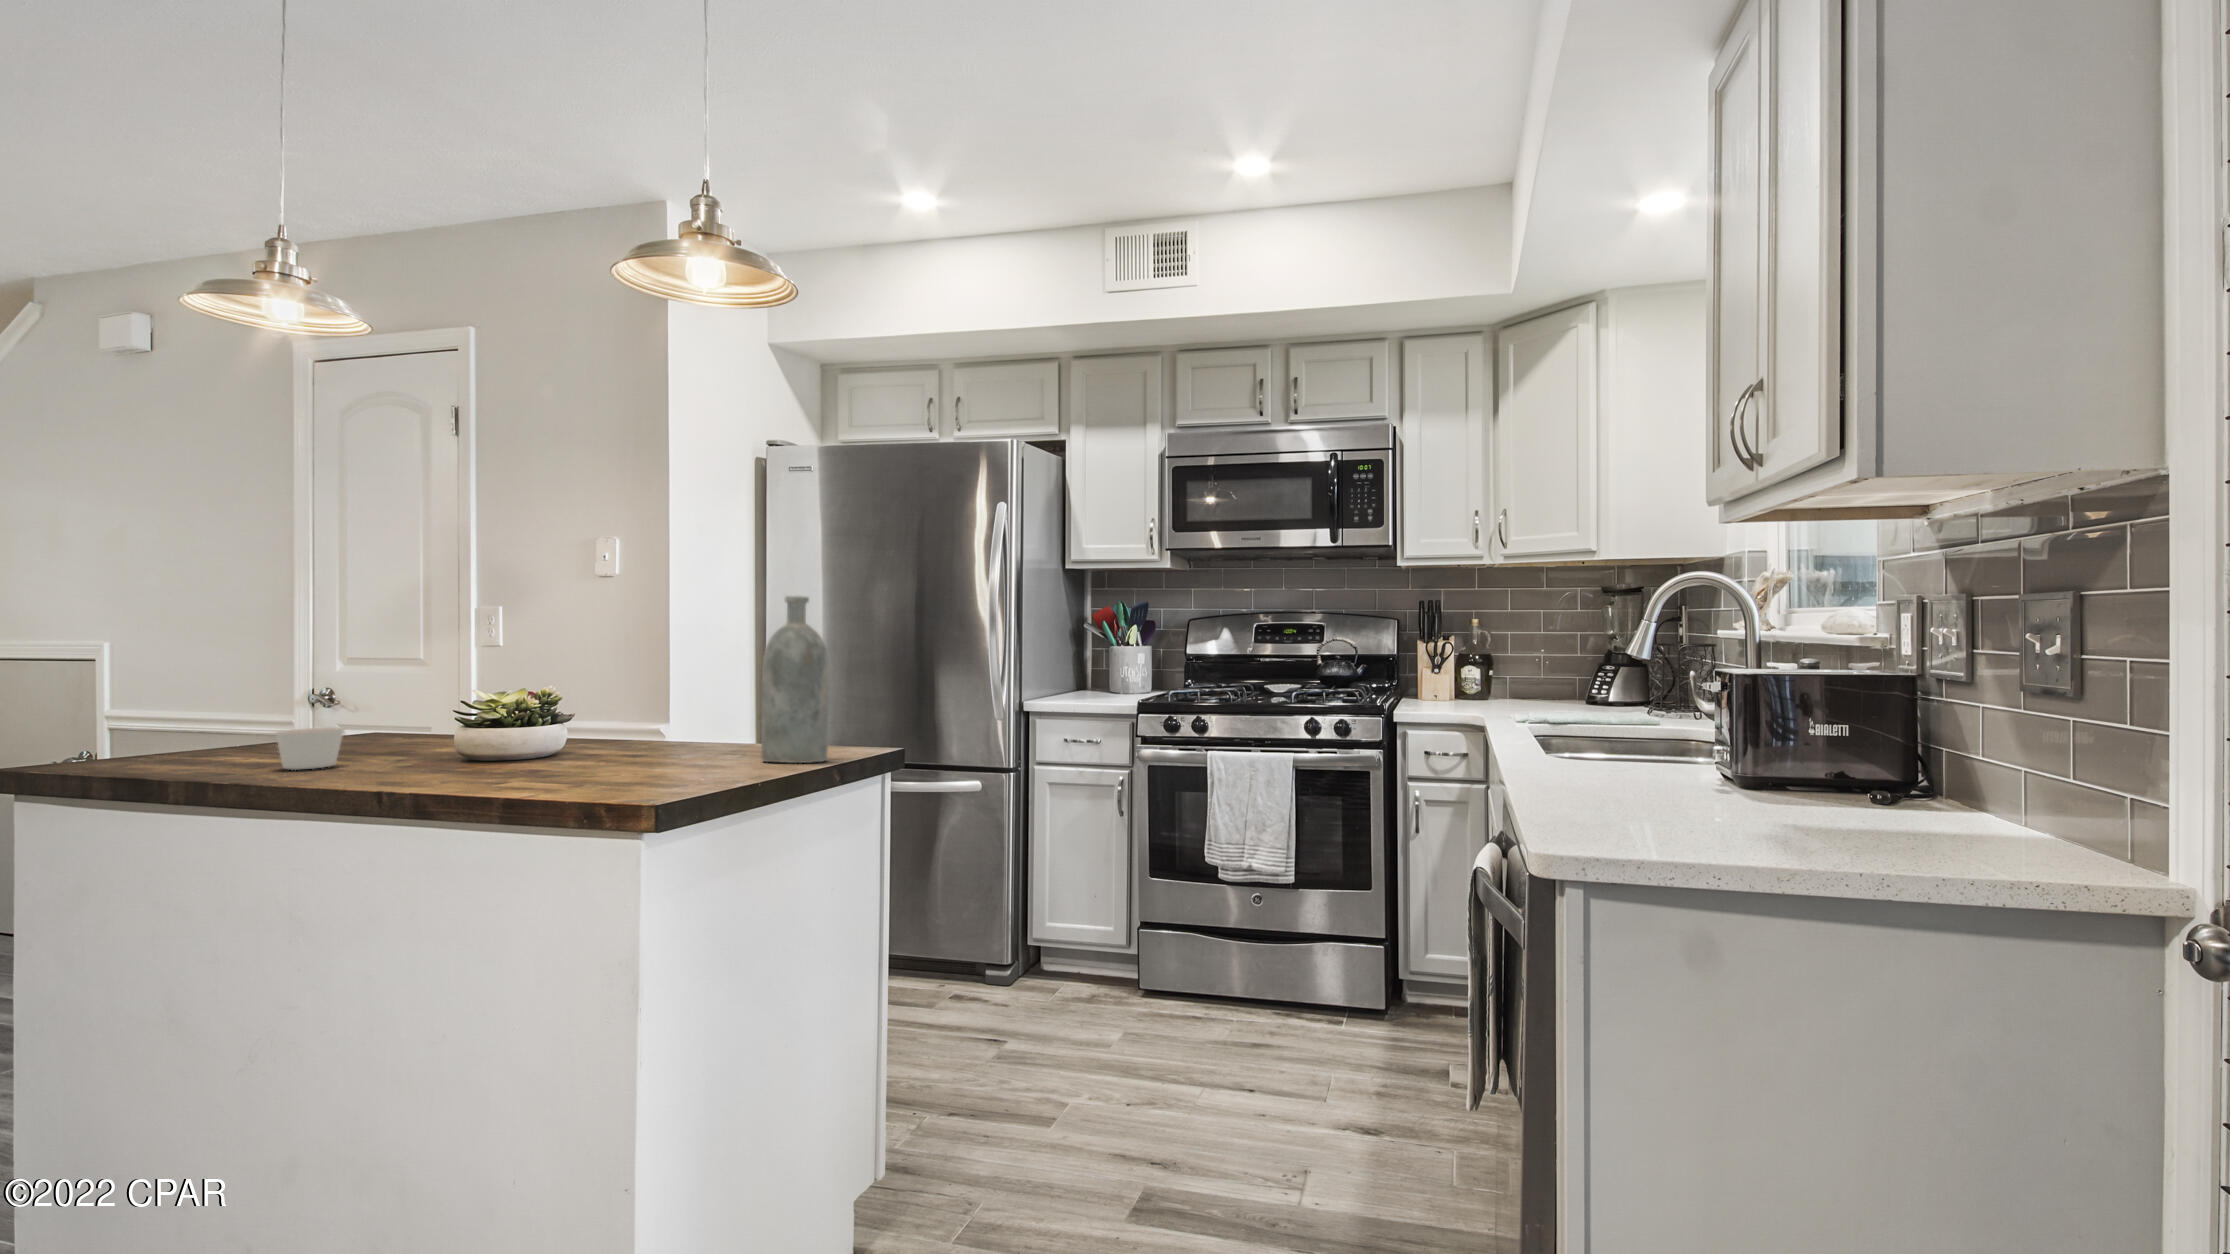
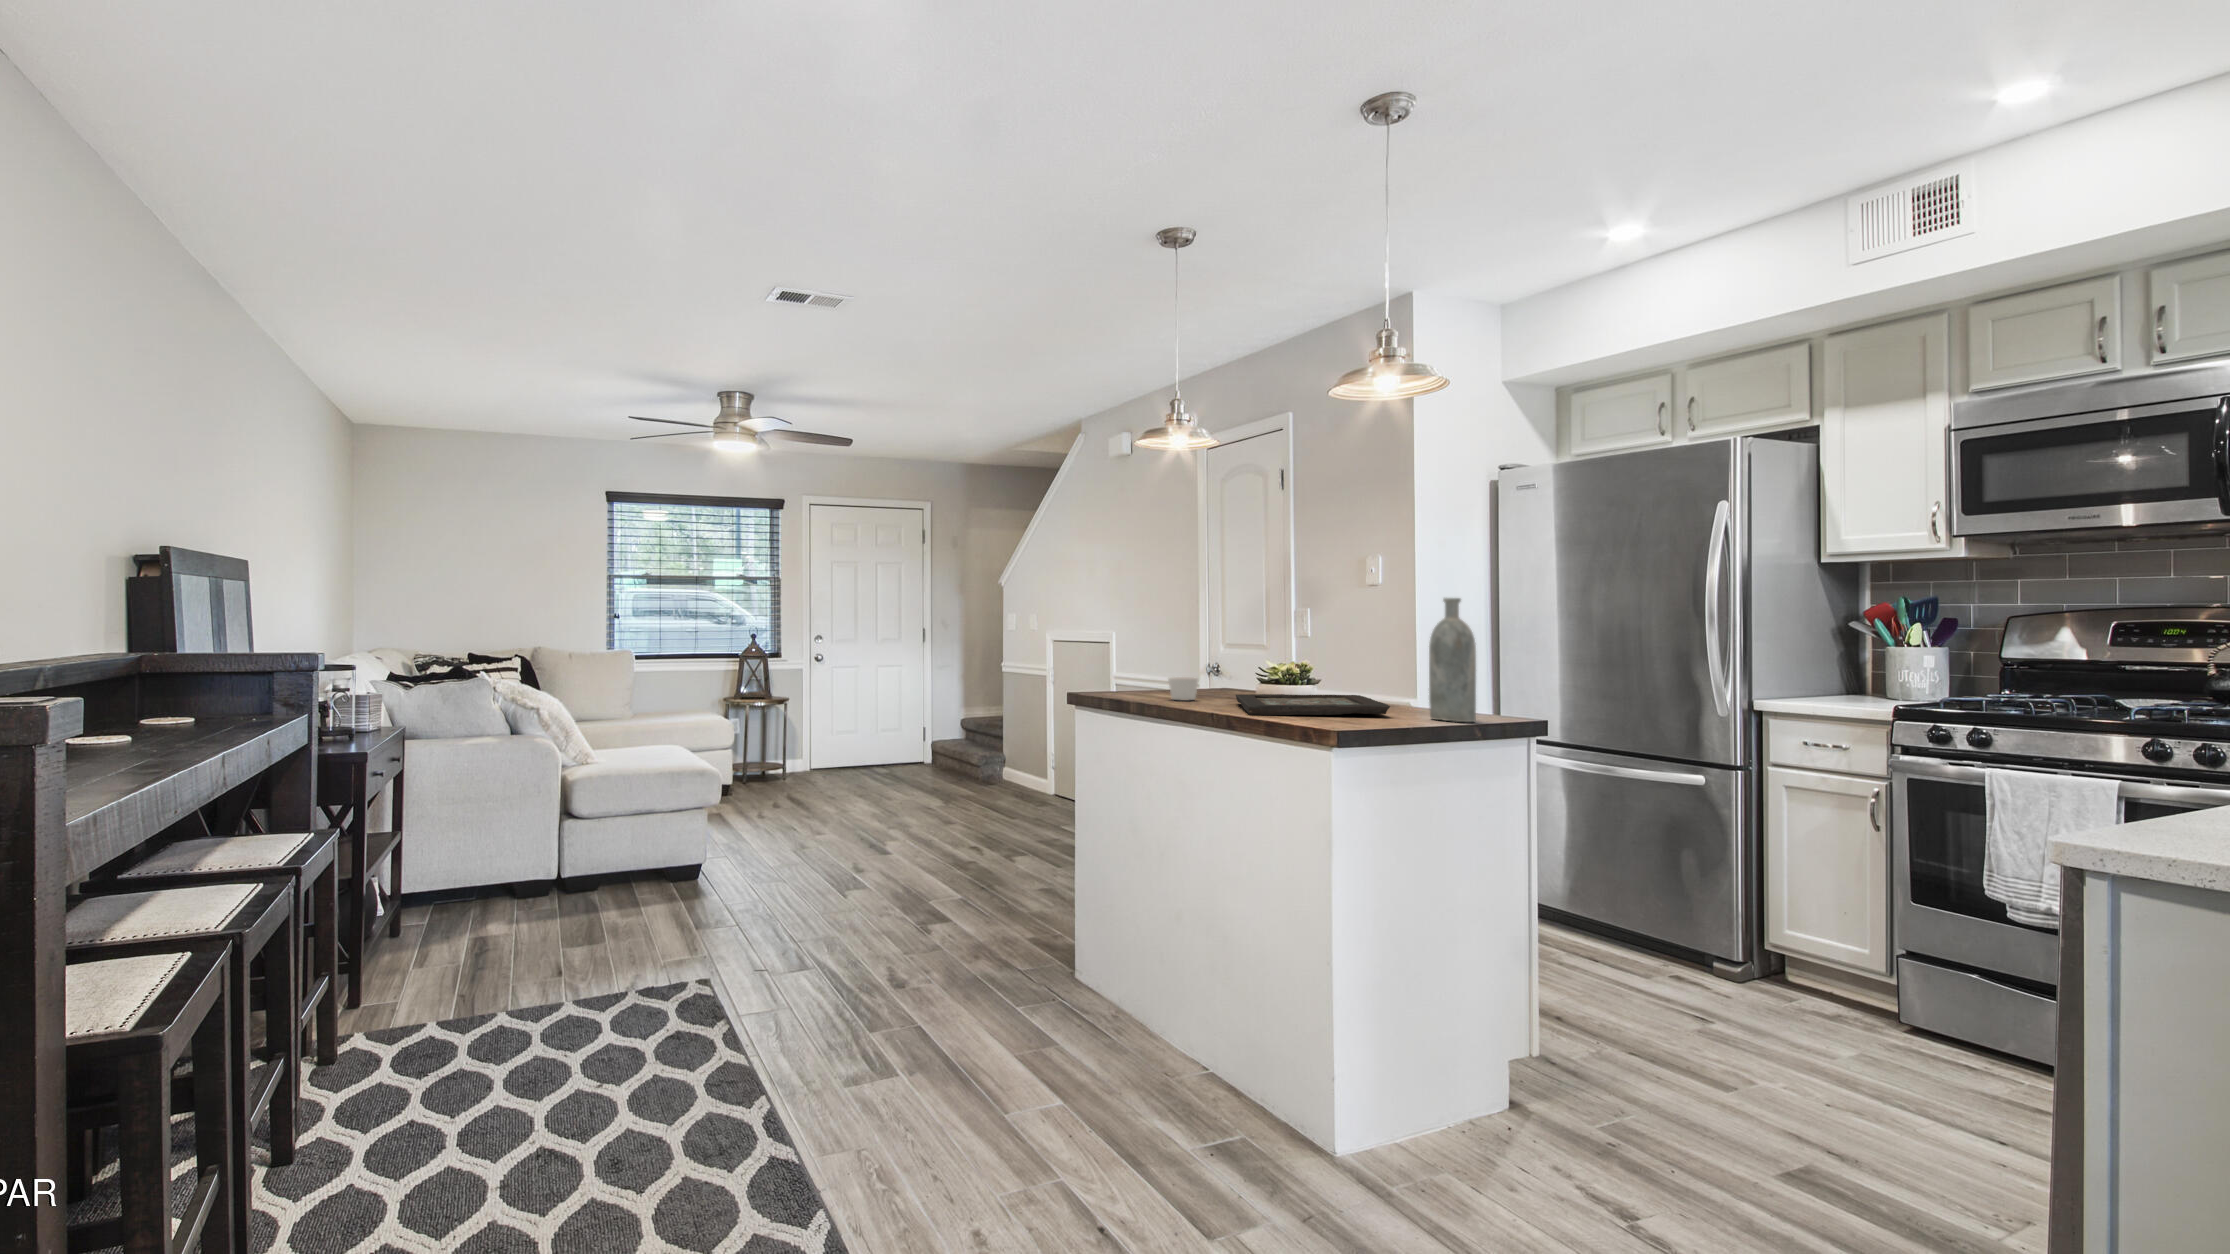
decorative tray: none [423,734,707,787] -> present [1236,694,1390,716]

